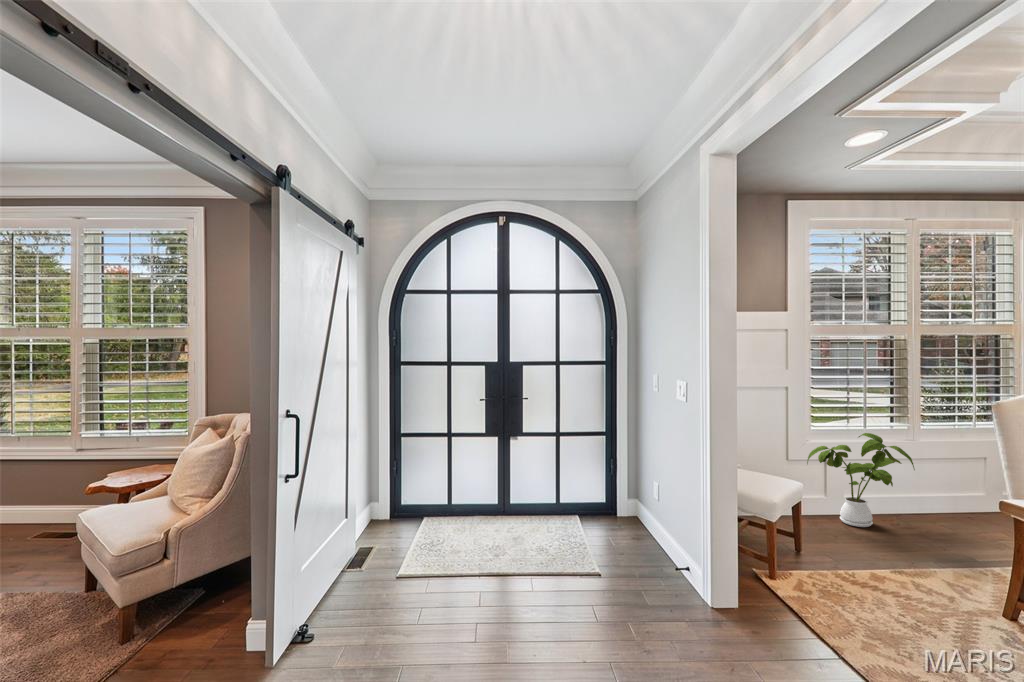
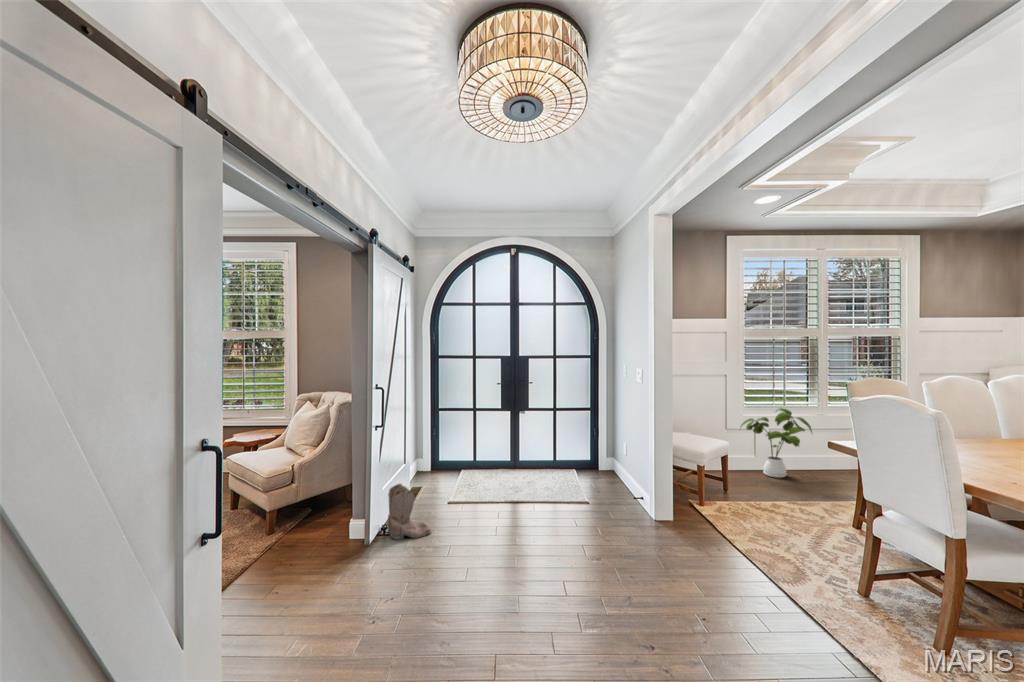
boots: none [307,559,376,650] -> present [387,484,431,540]

